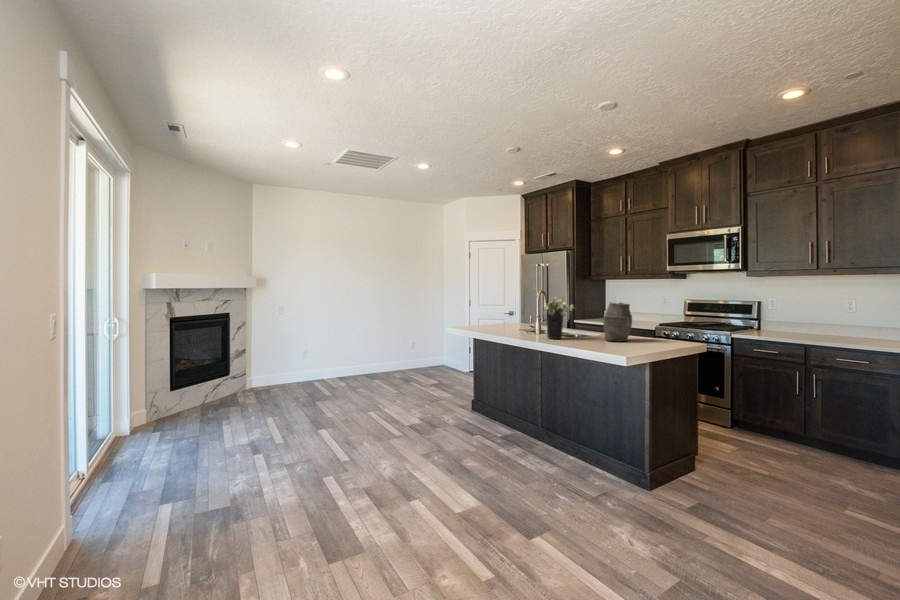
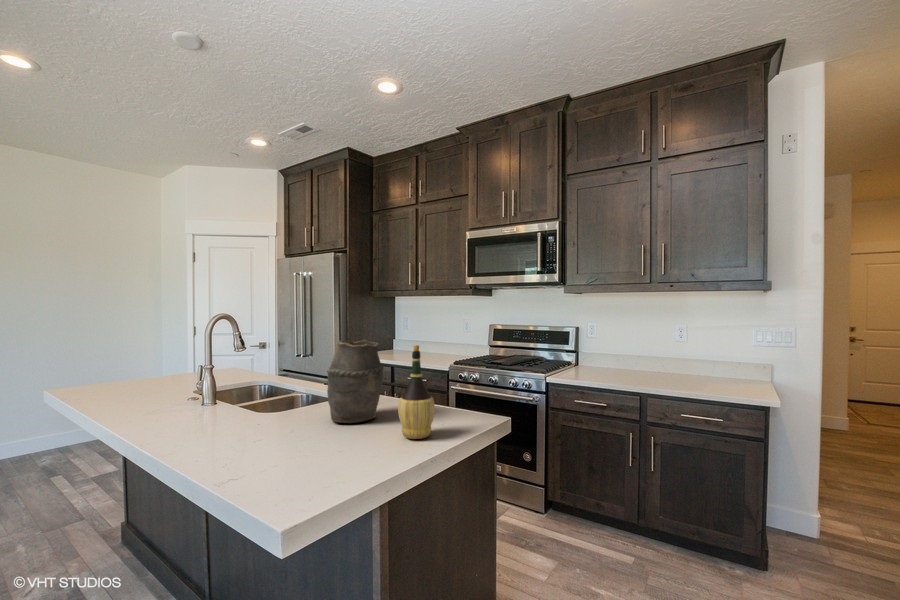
flower arrangement: present [543,297,573,339] -> none [185,328,273,425]
wine bottle: none [646,304,665,346] -> present [398,345,435,439]

